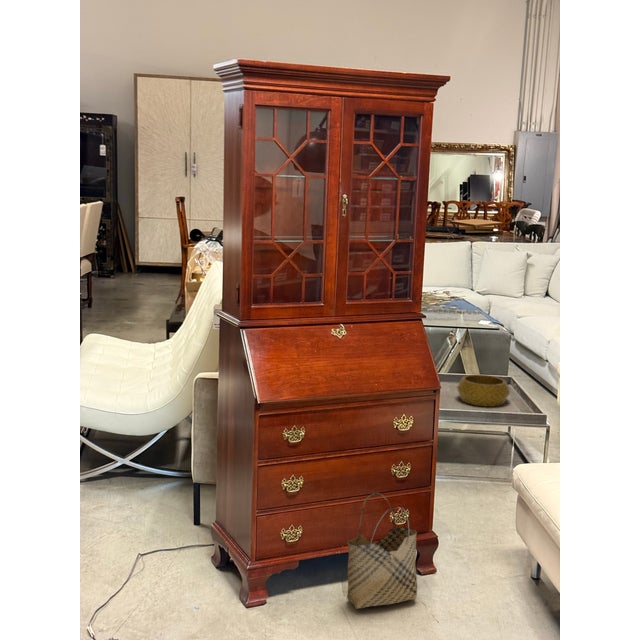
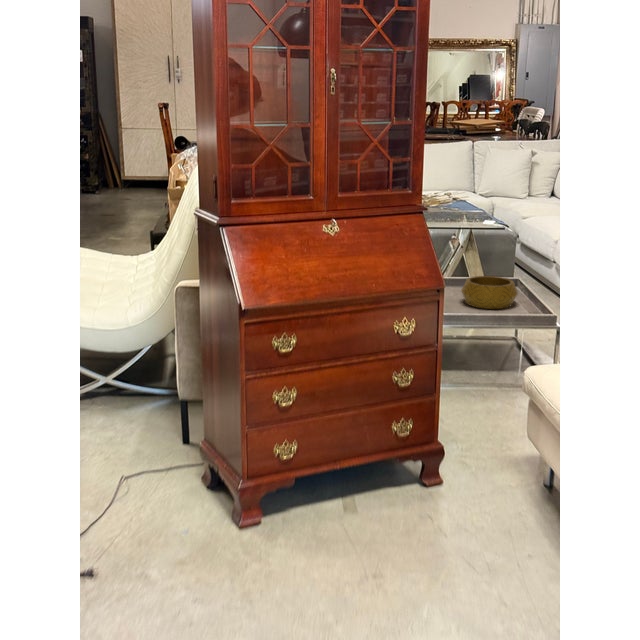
woven basket: present [347,493,417,609] -> none [346,403,423,527]

